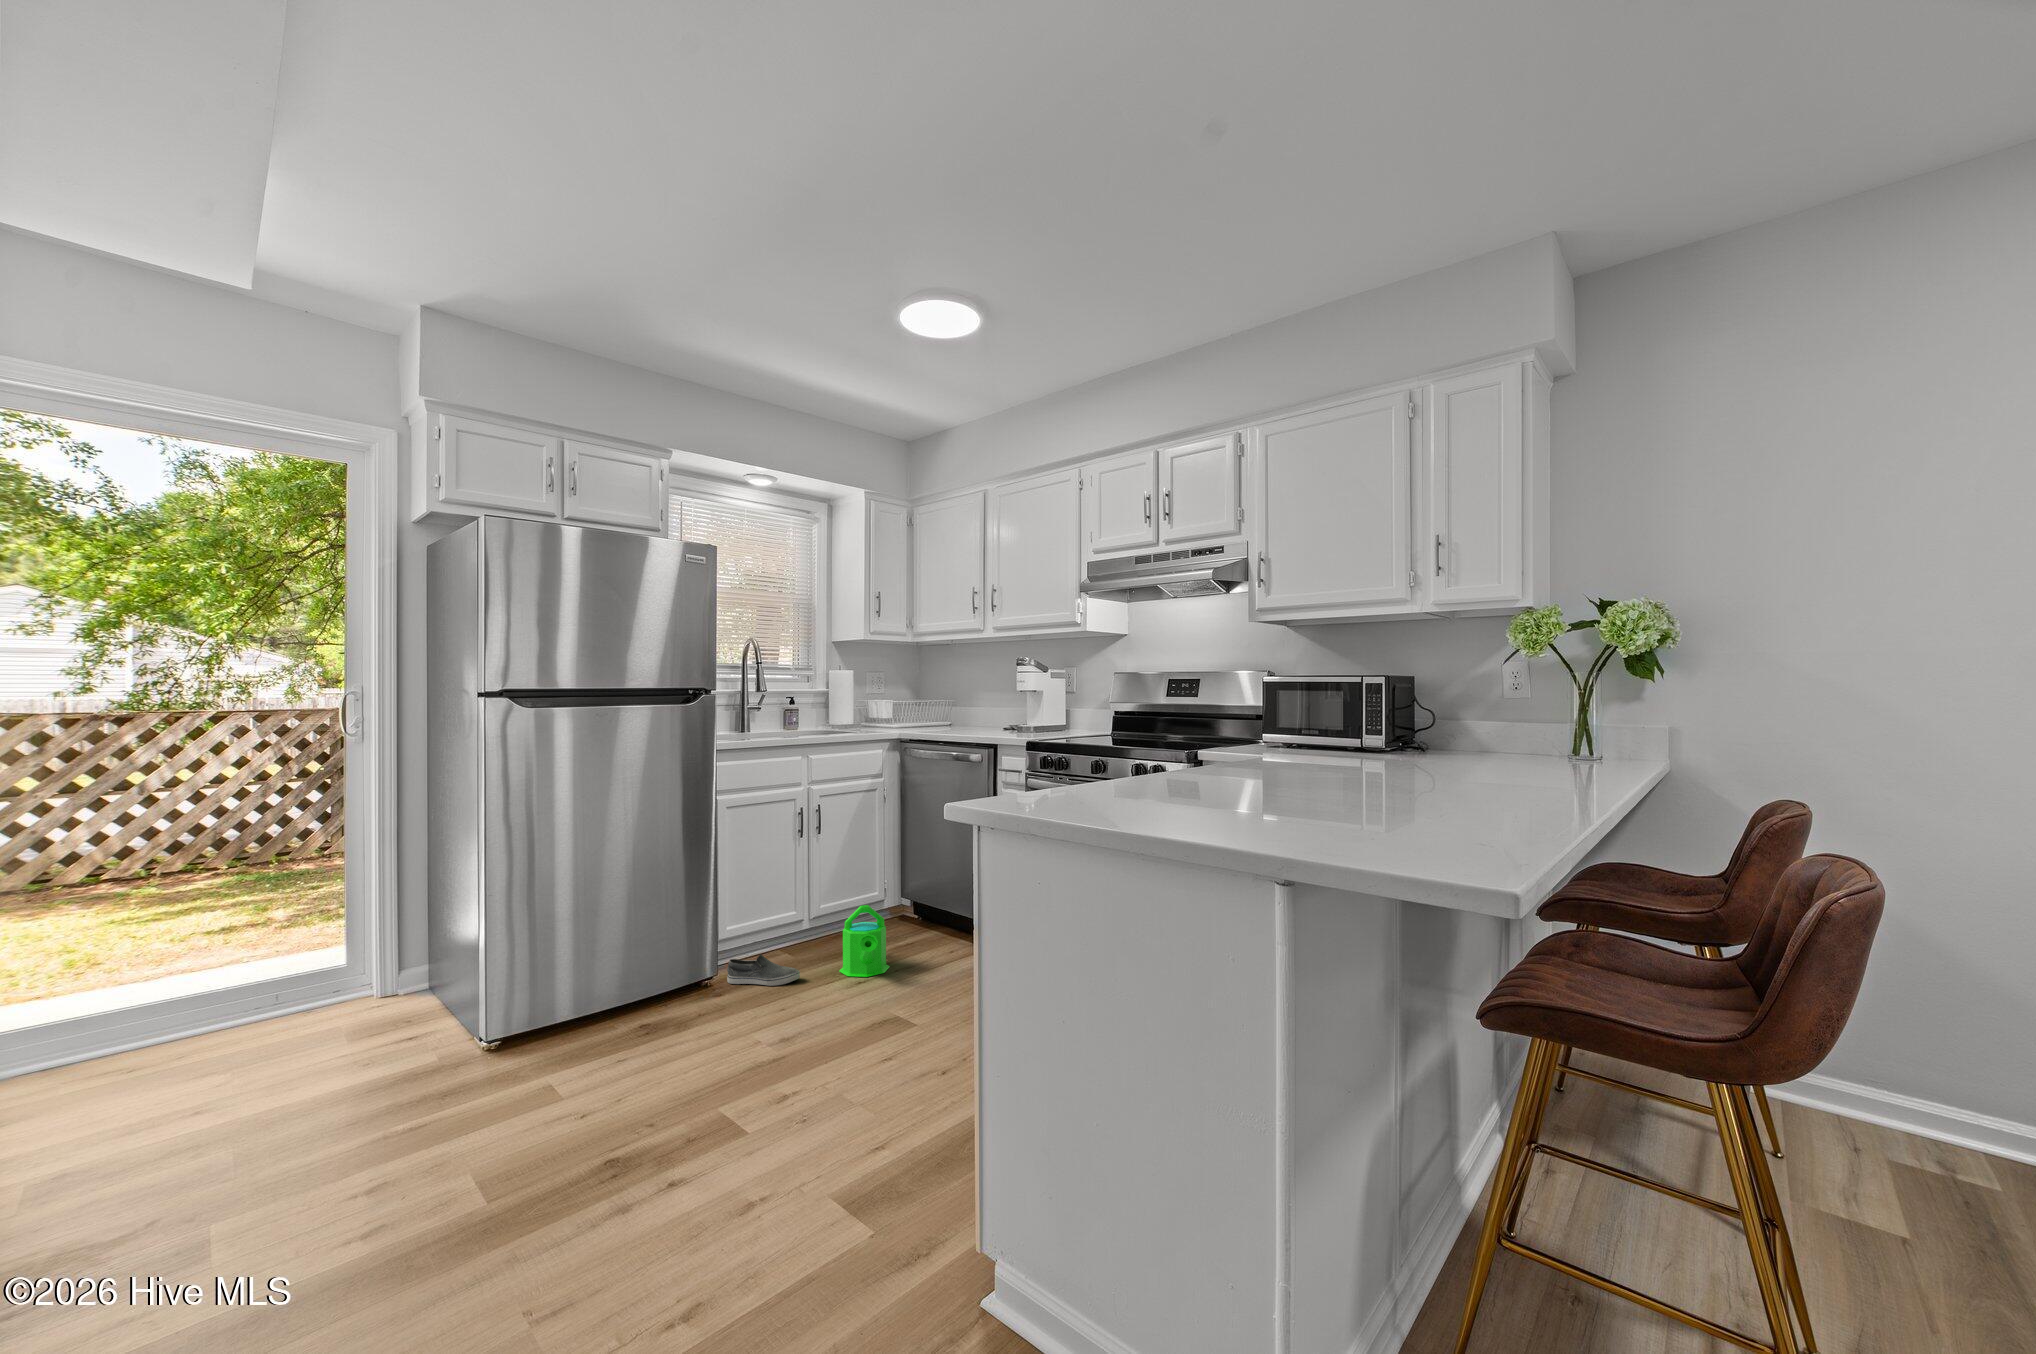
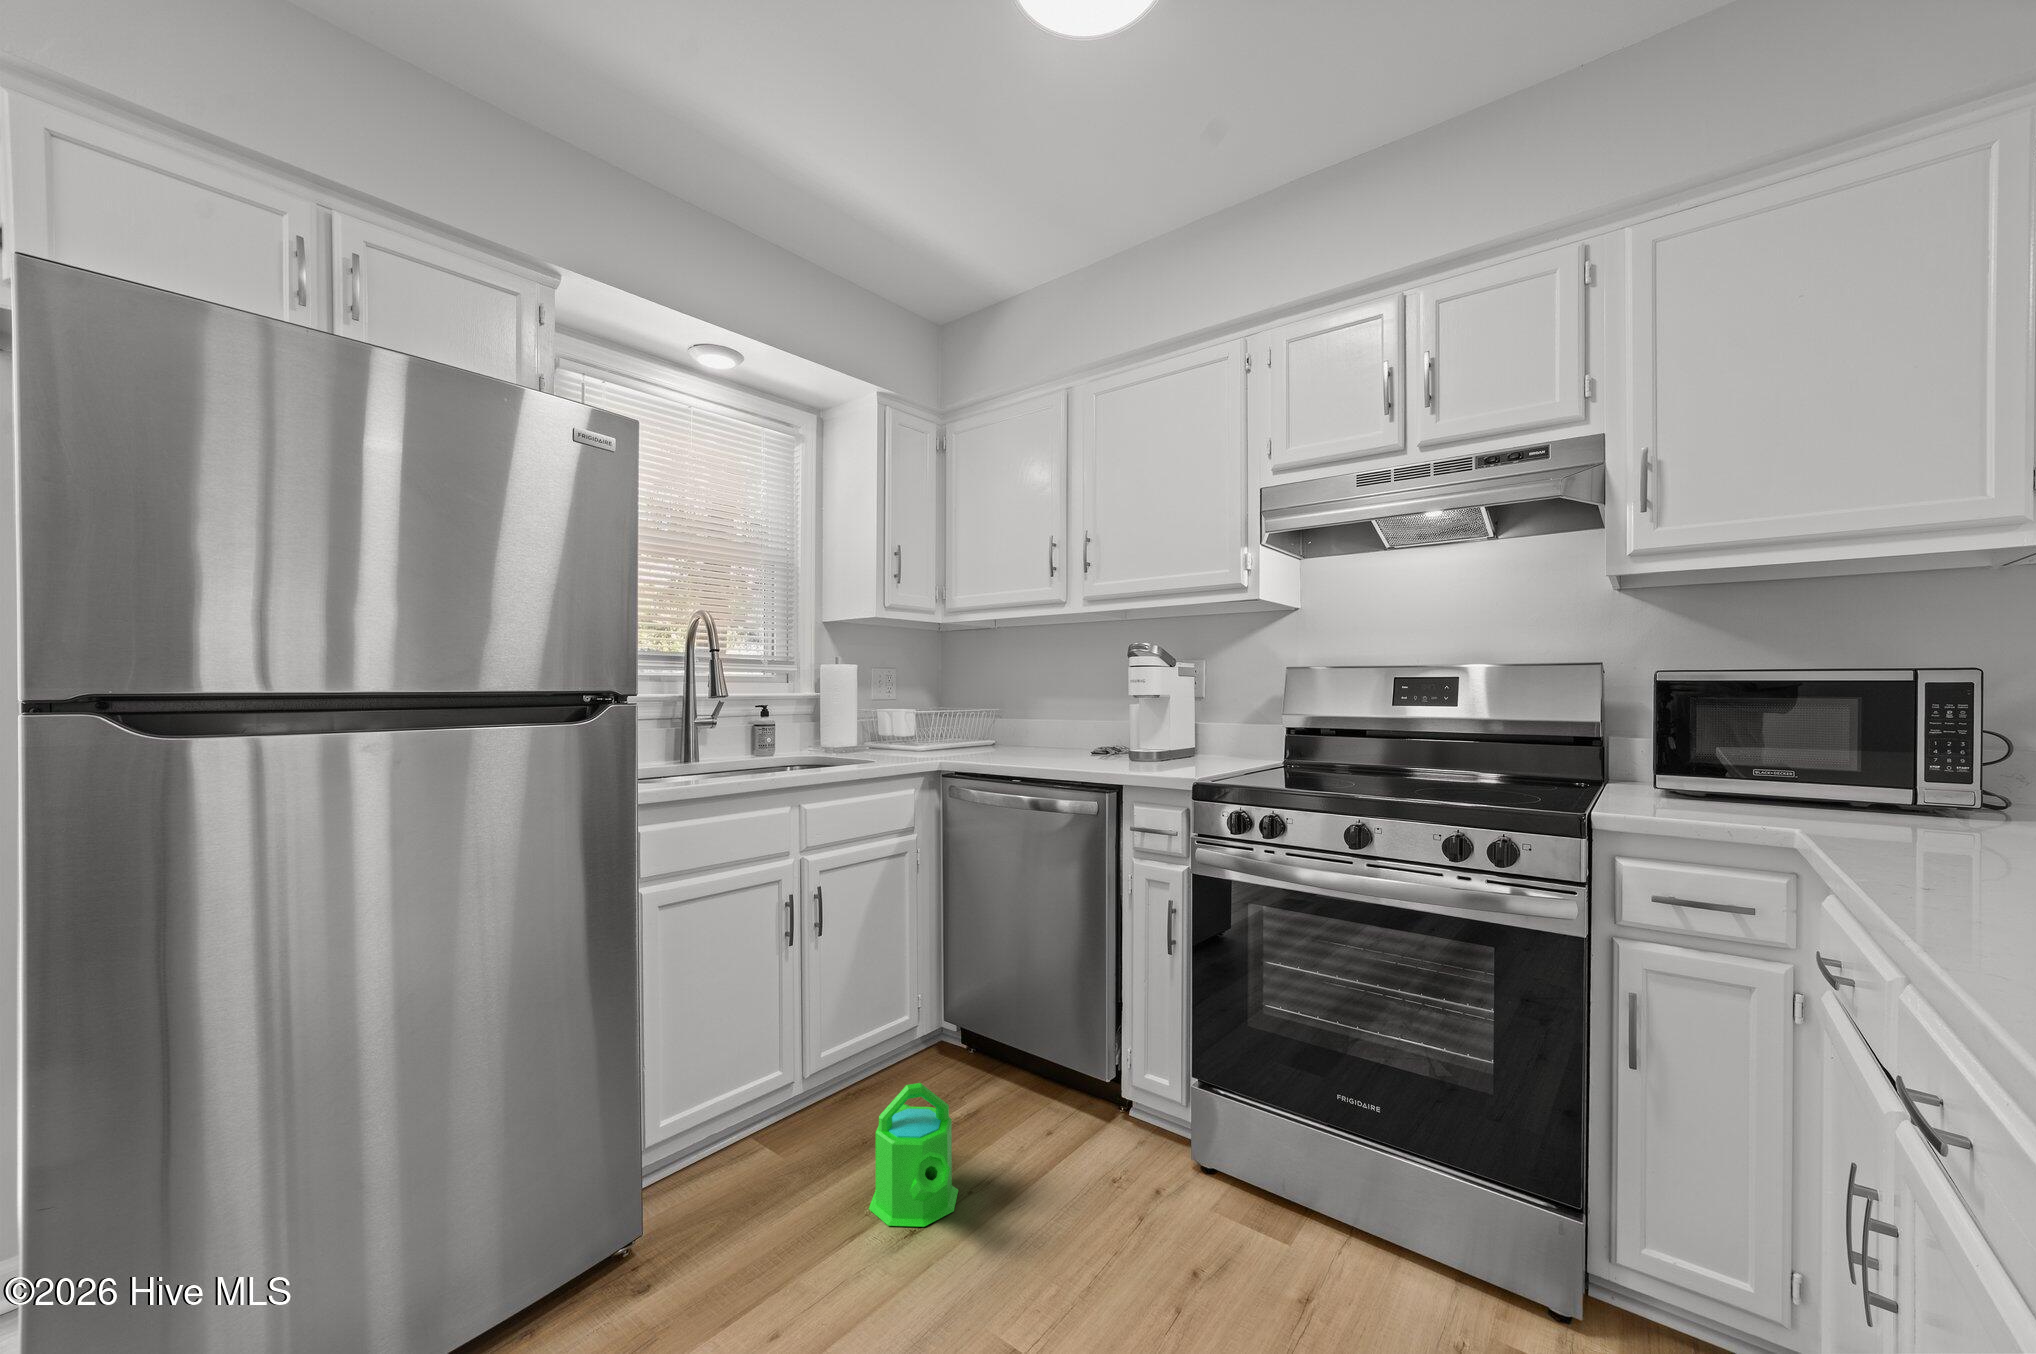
shoe: present [727,954,800,986] -> none [658,1195,799,1265]

